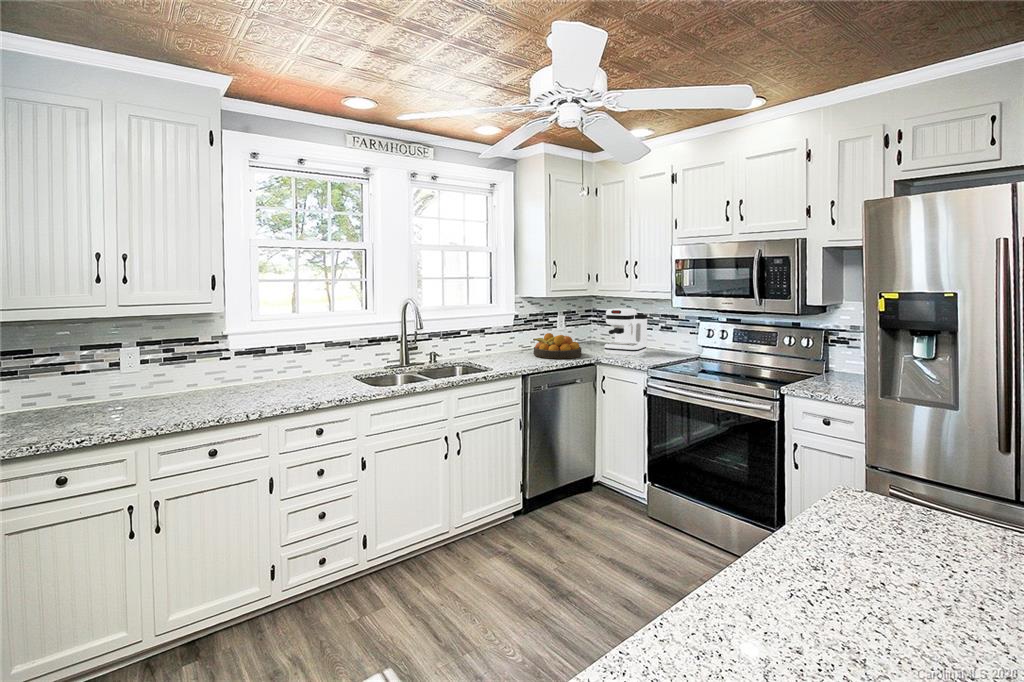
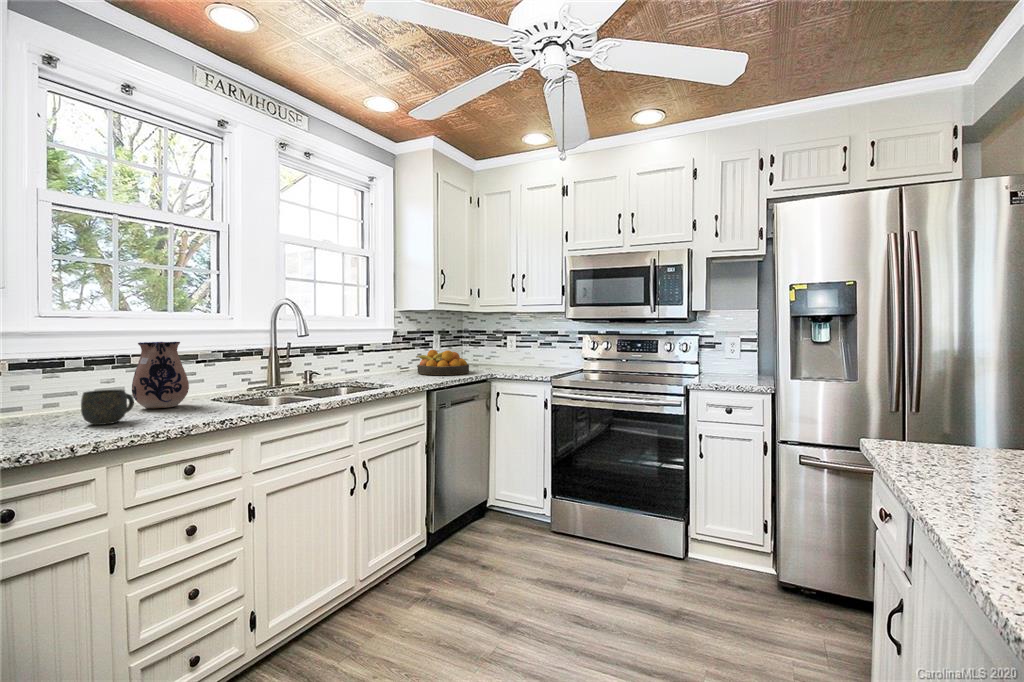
coffee maker: present [604,308,647,356] -> none [490,324,528,370]
ceramic pitcher: none [300,335,335,384] -> present [132,342,189,408]
mug: none [262,373,294,397] -> present [81,389,134,425]

